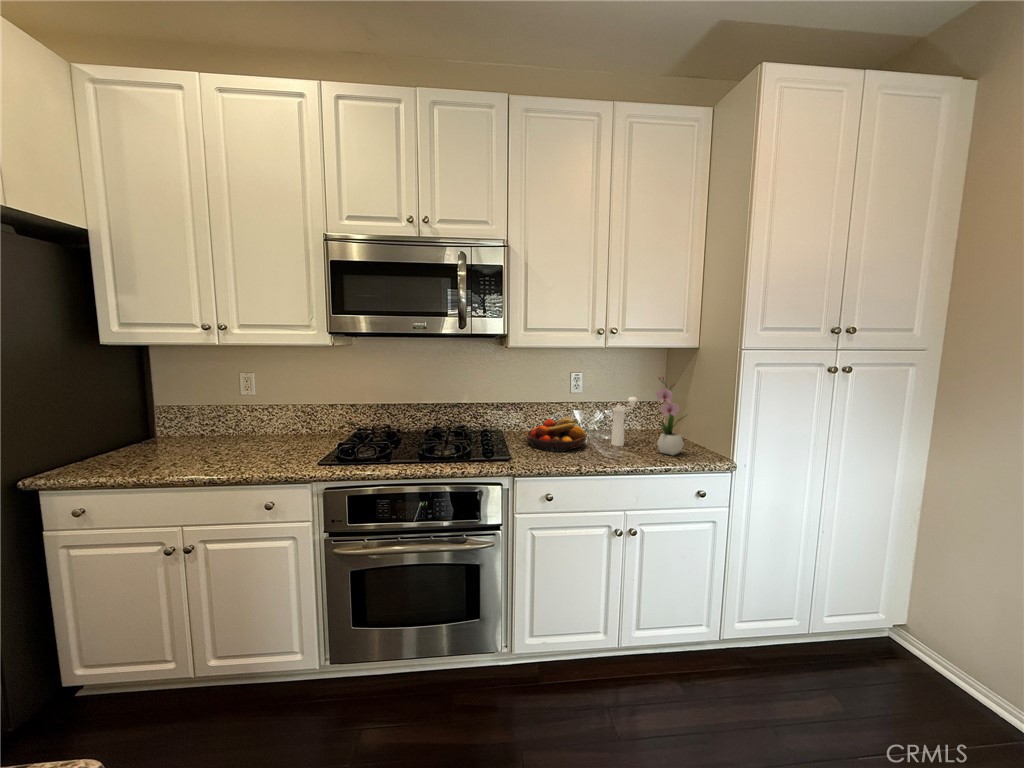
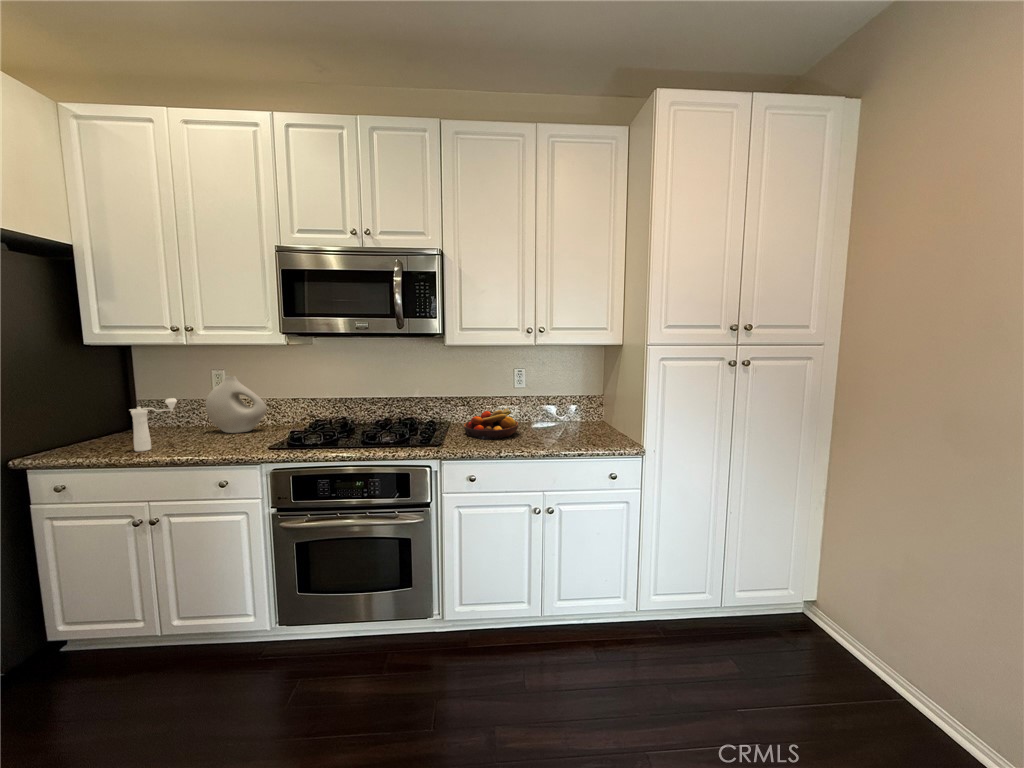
flower arrangement: present [656,377,685,455] -> none [577,371,608,443]
vase: none [236,380,304,443] -> present [206,376,267,433]
pepper mill: present [611,397,637,446] -> present [130,398,177,451]

